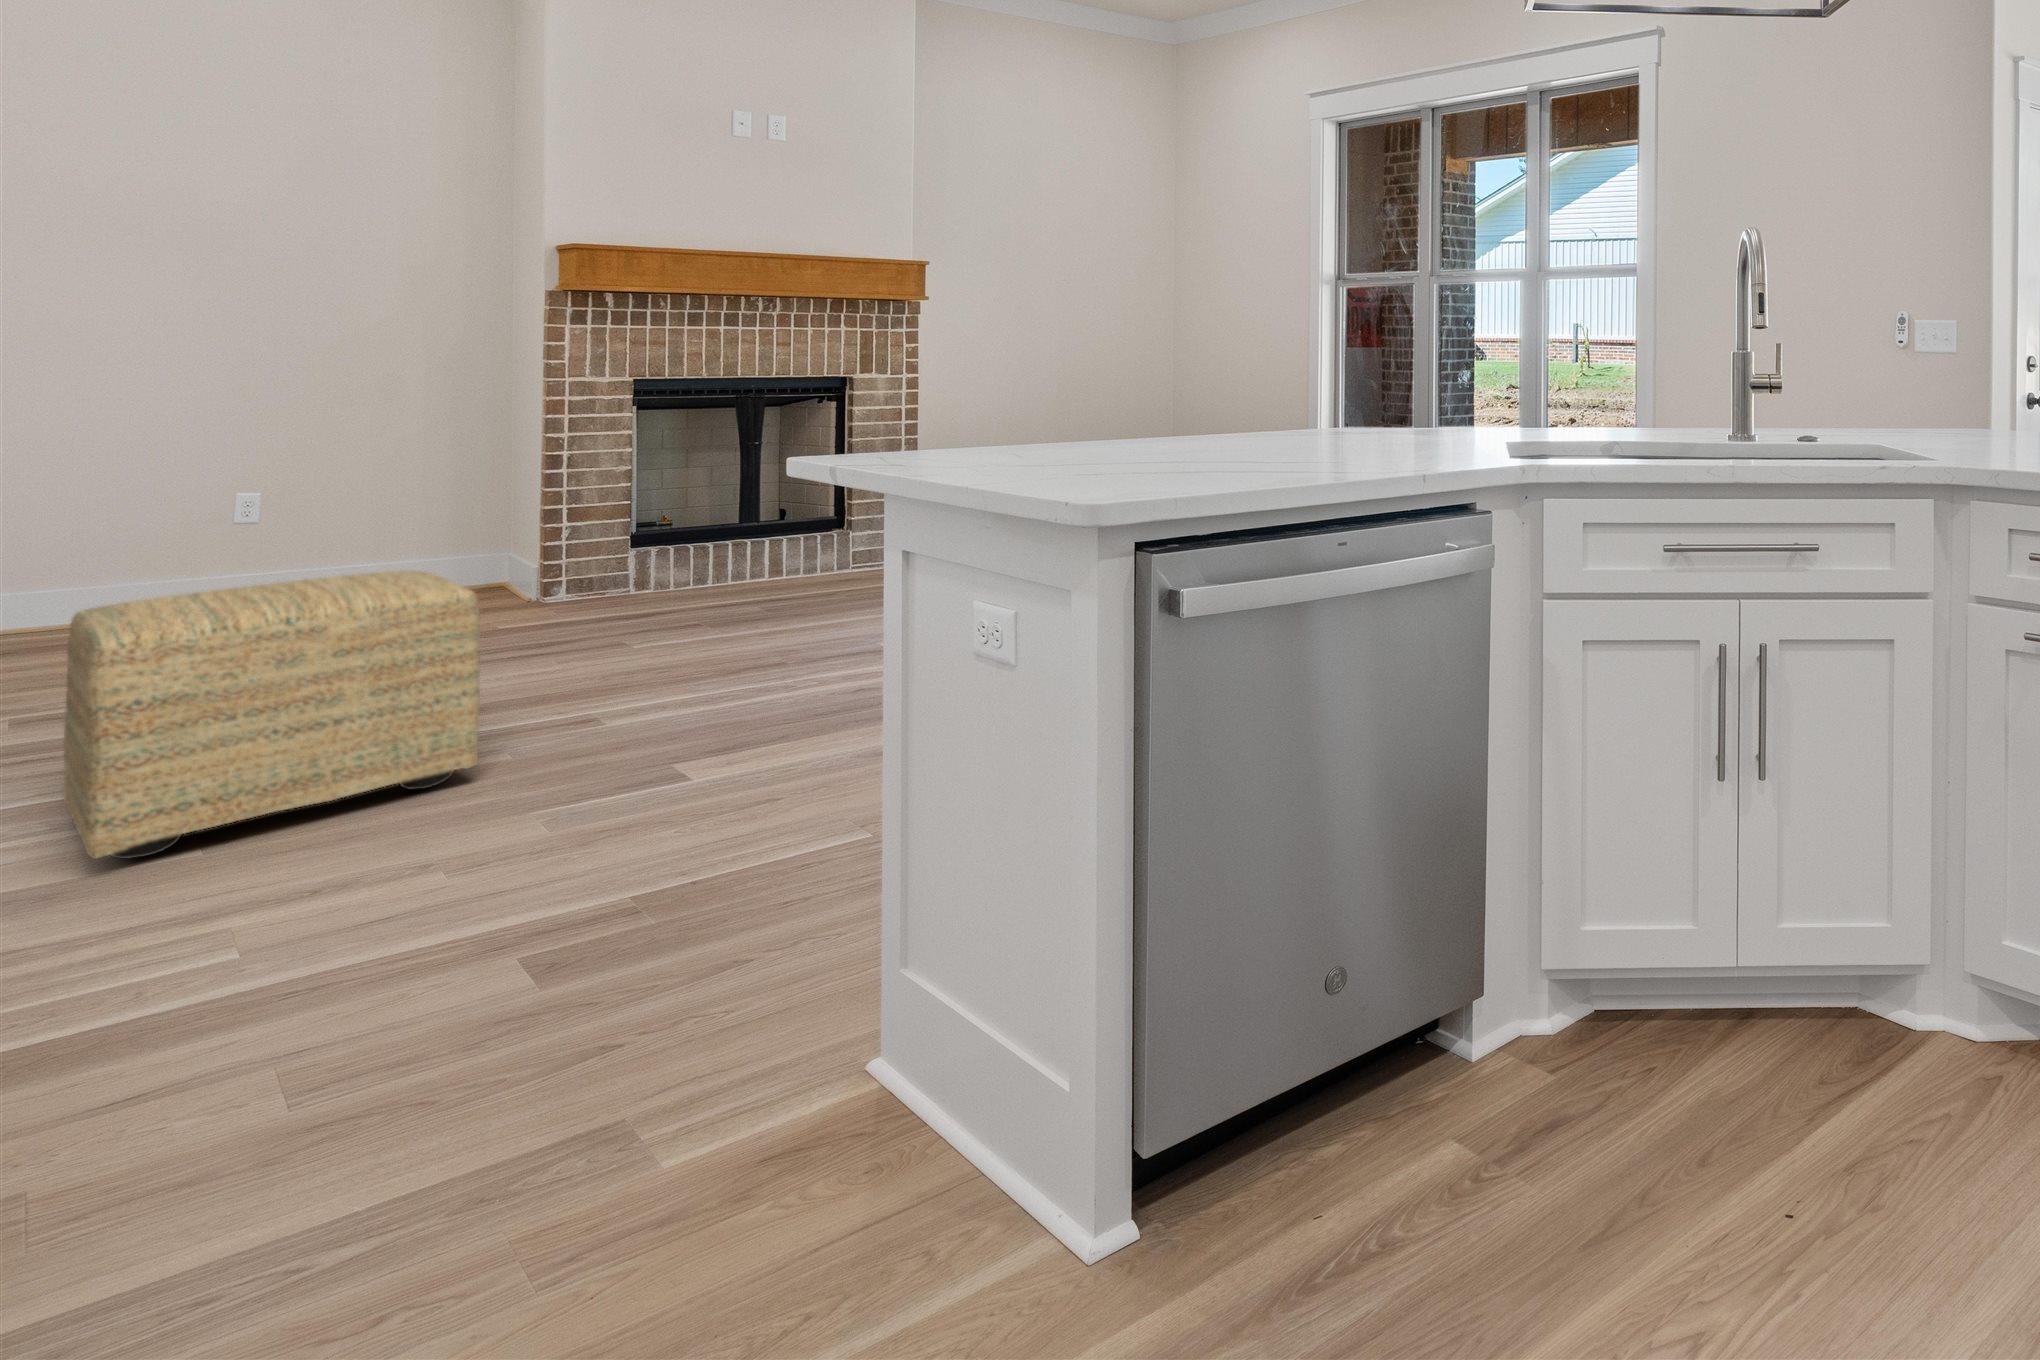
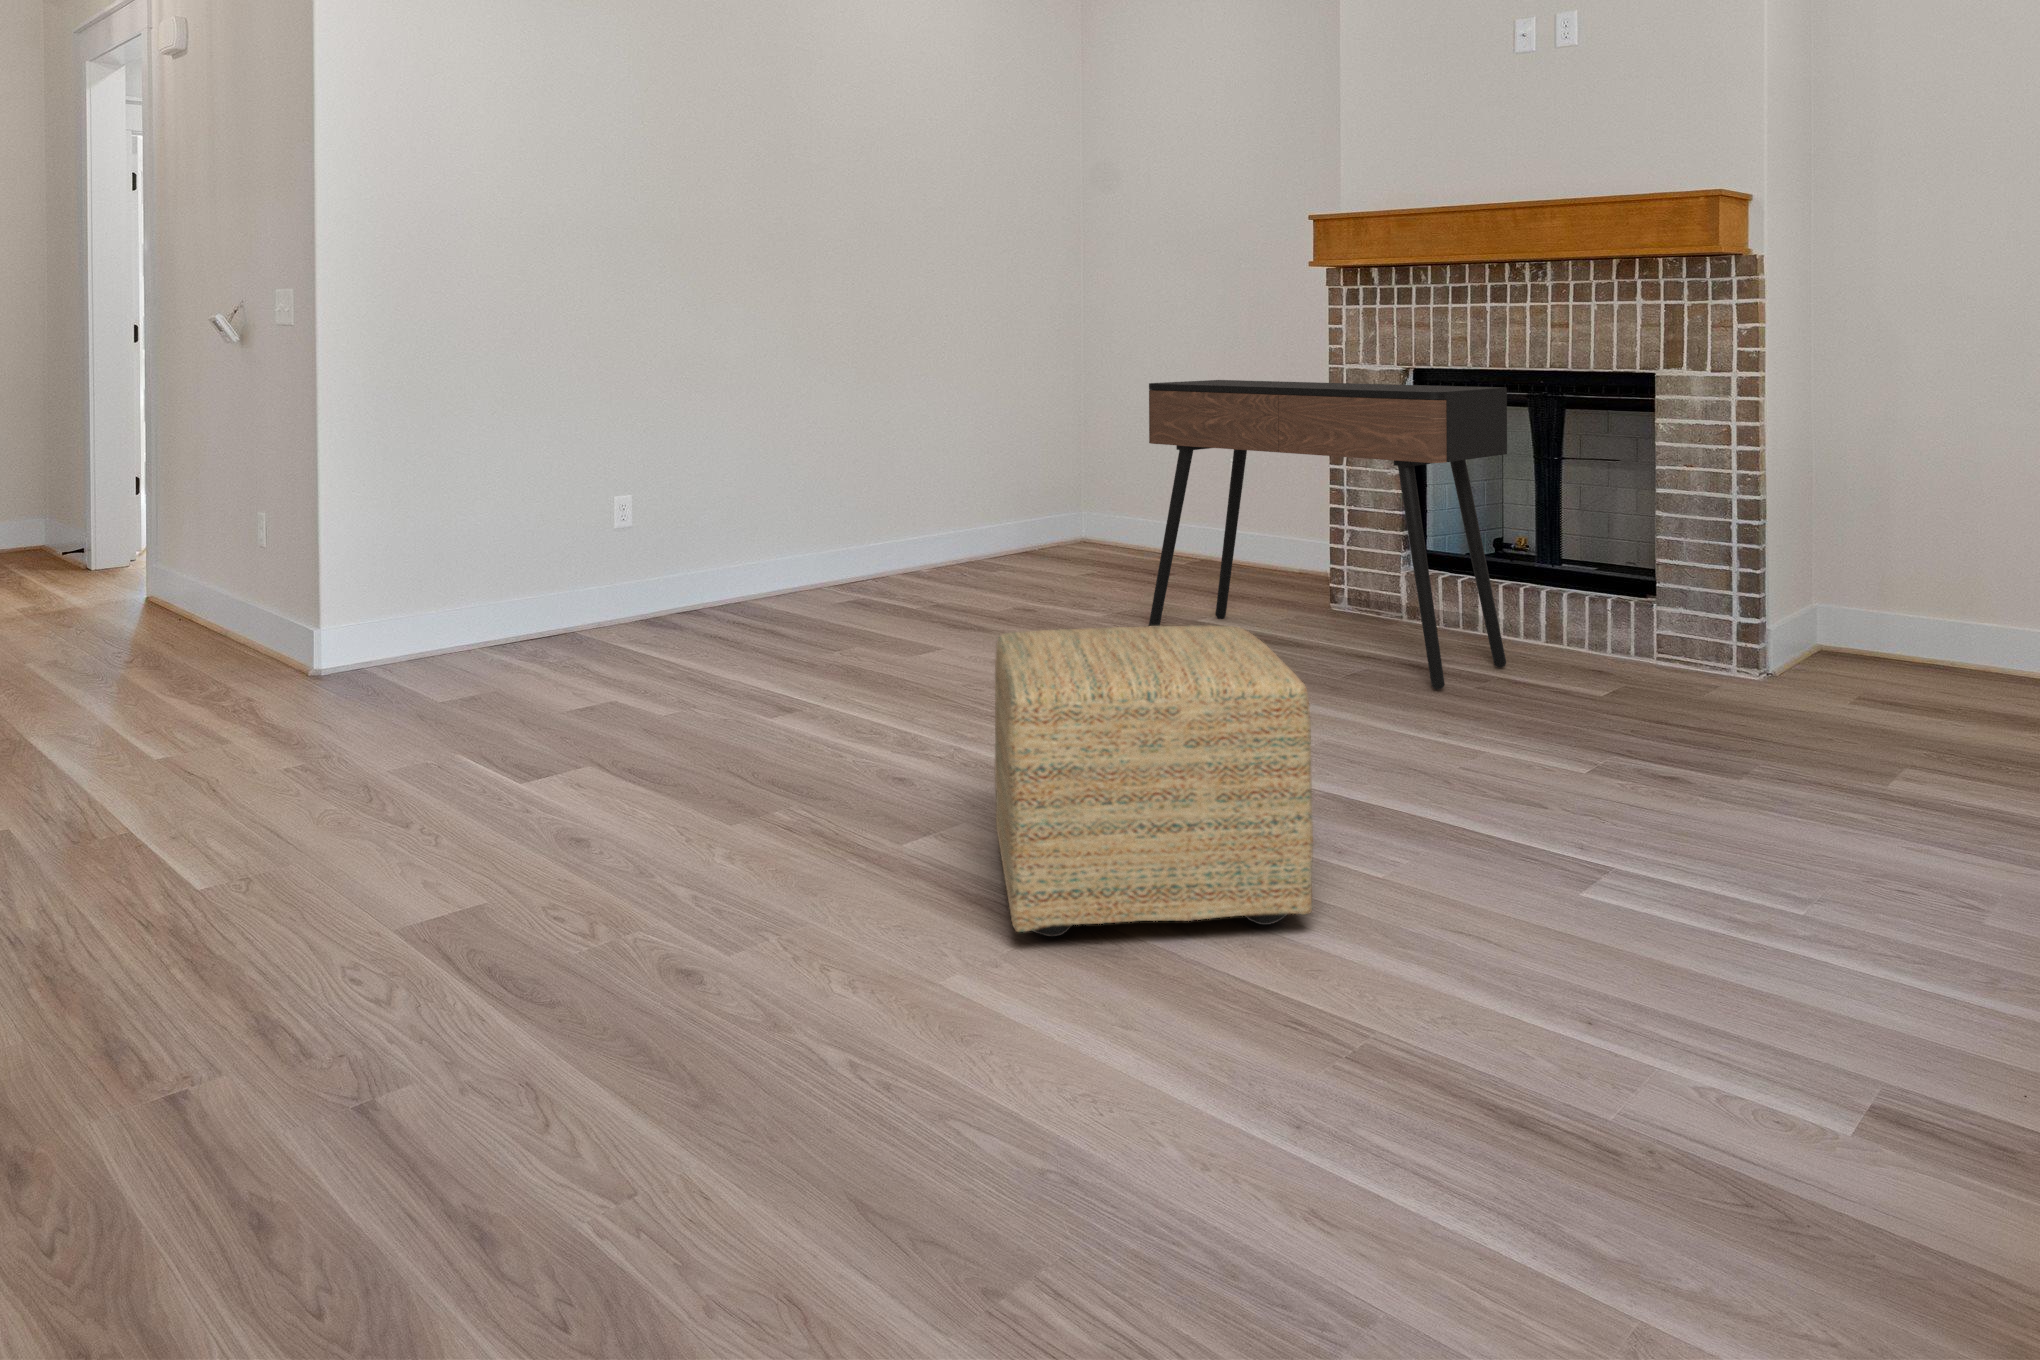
console table: none [314,388,726,631] -> present [1149,380,1507,689]

